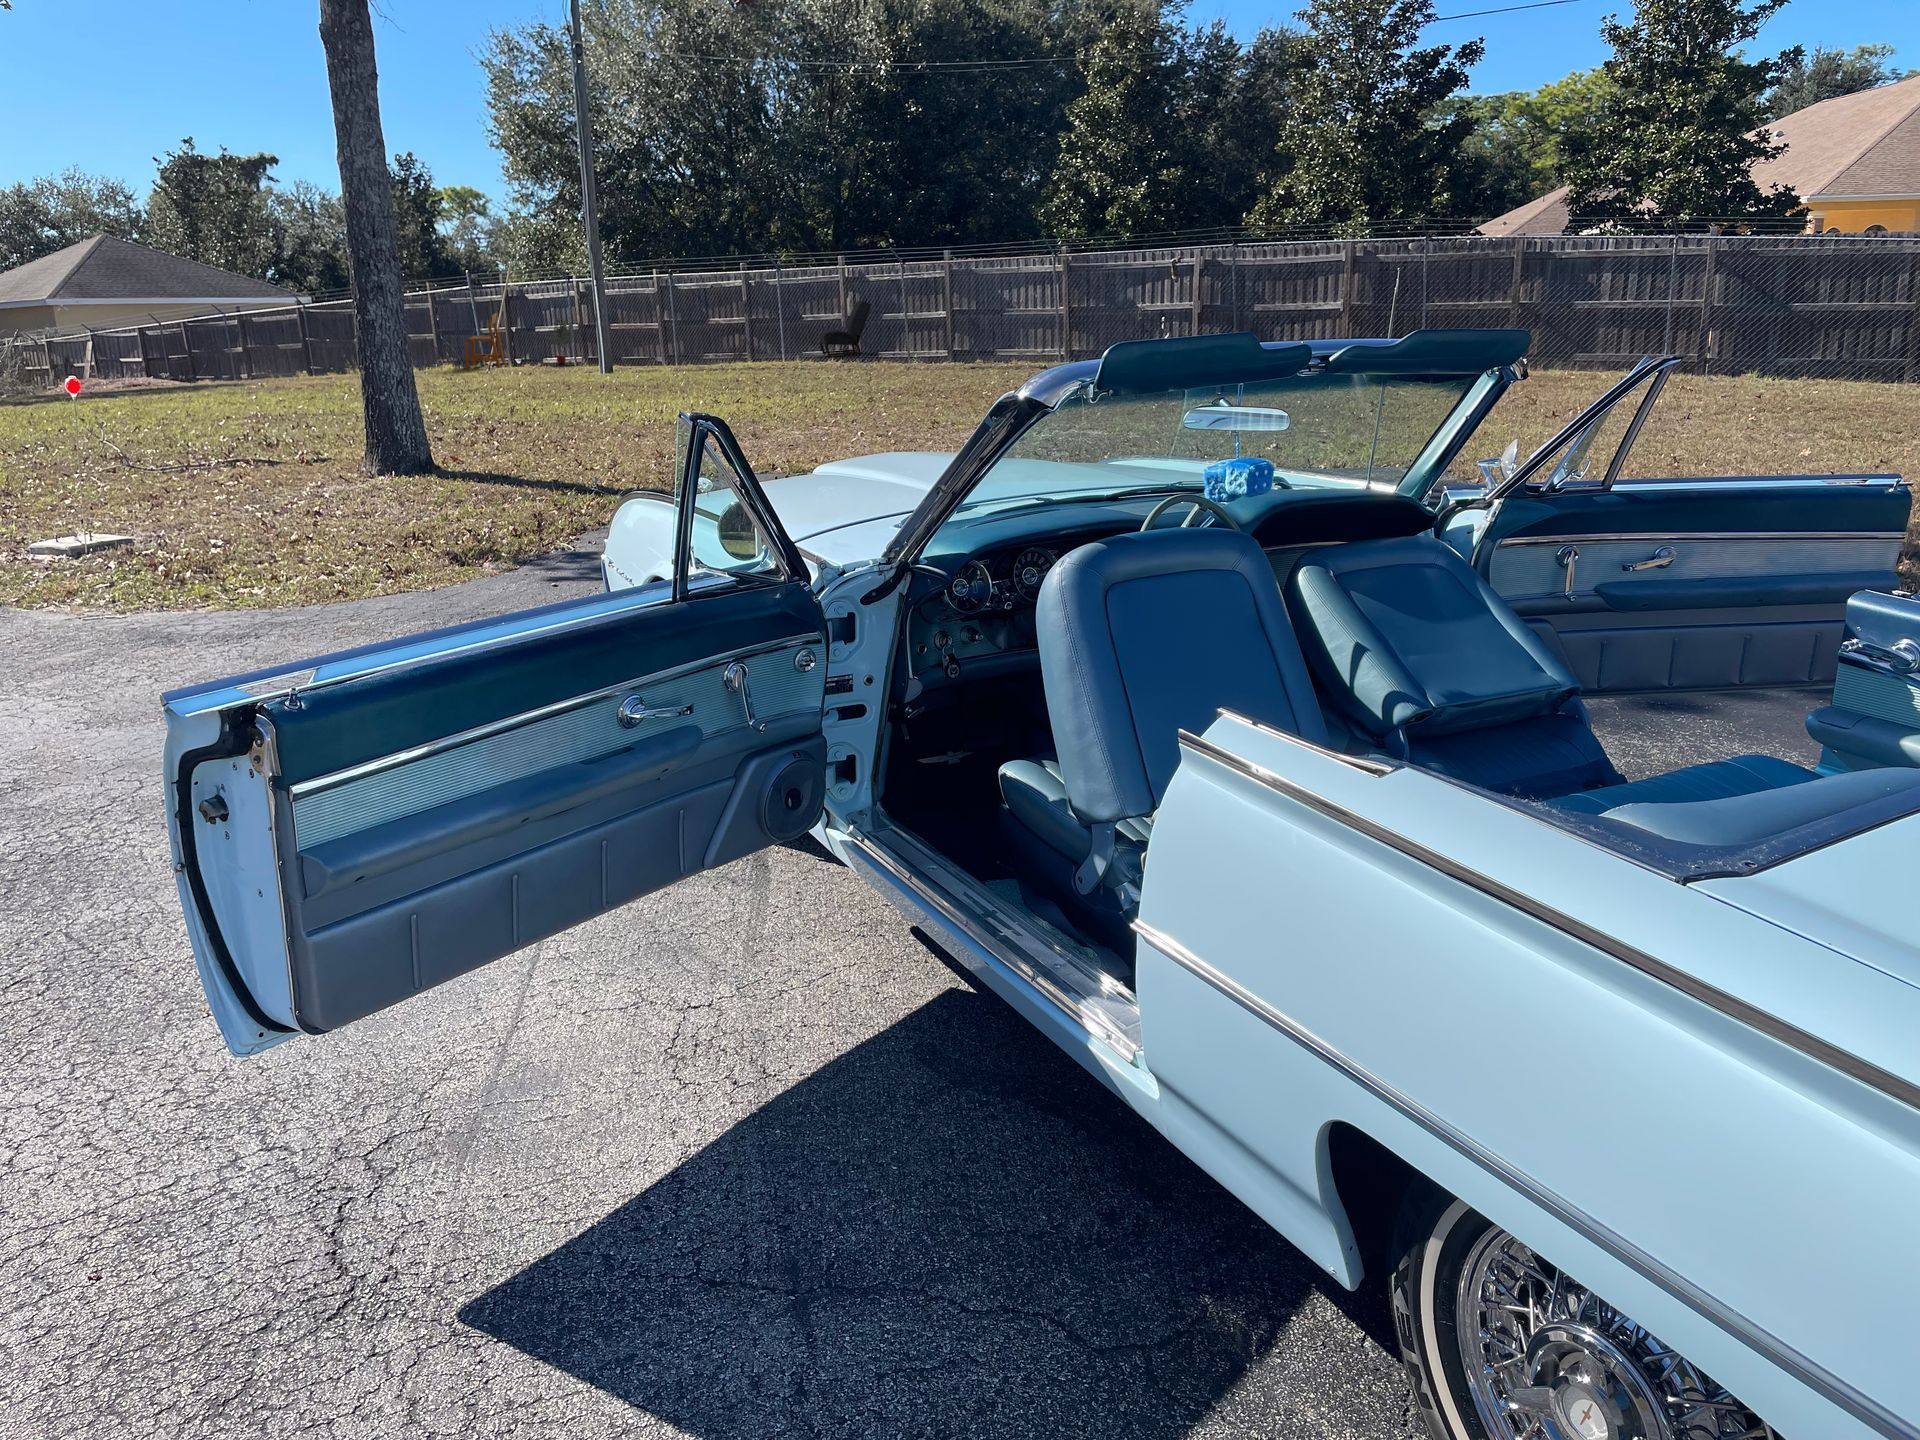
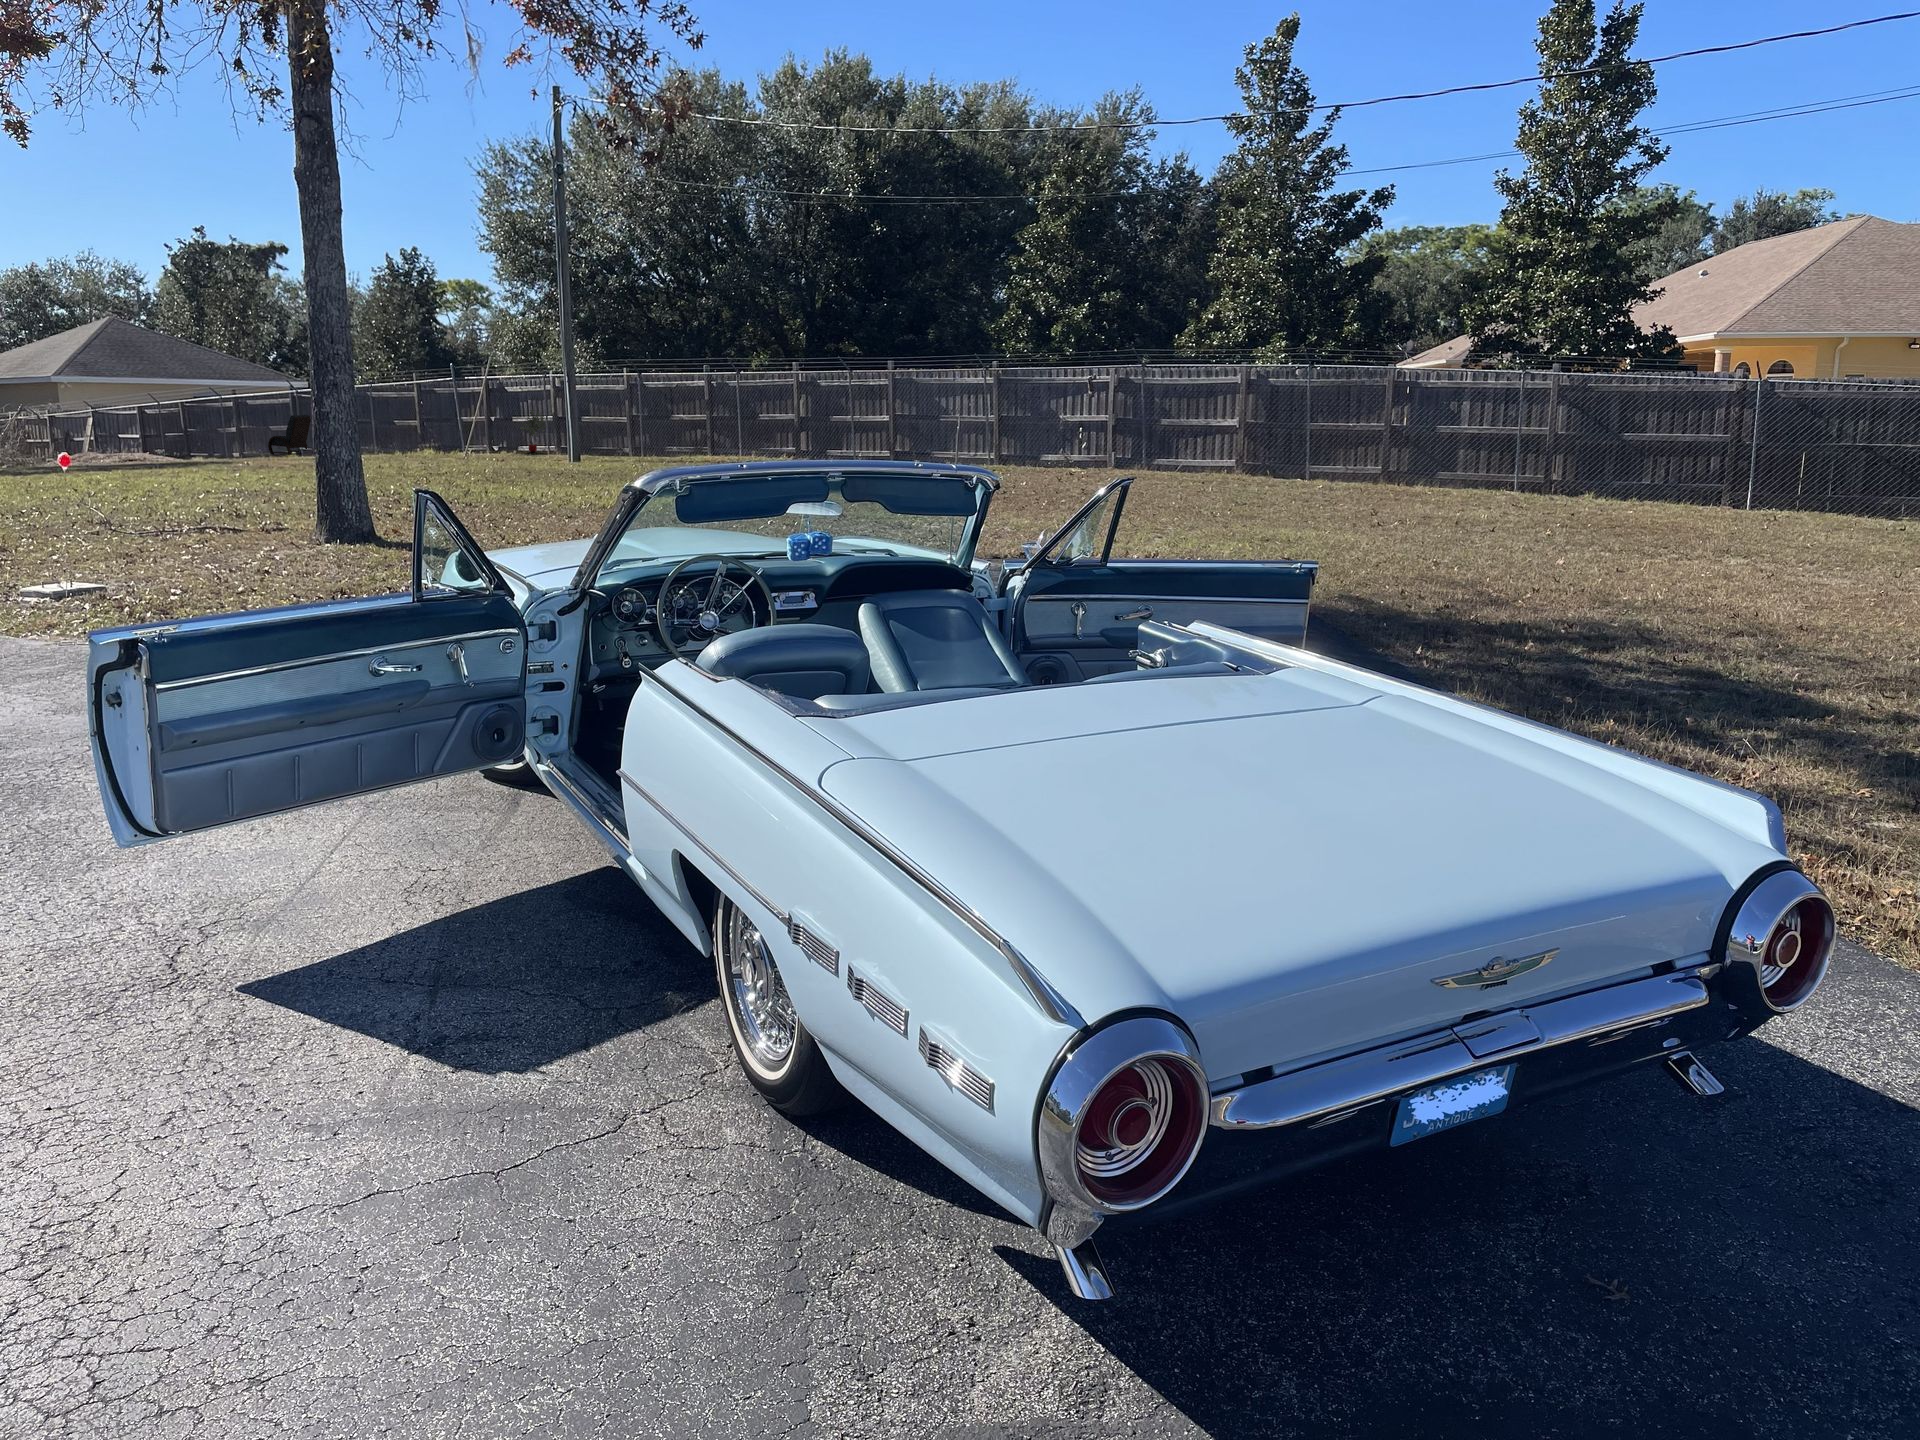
lounge chair: present [820,301,871,357] -> present [268,415,311,455]
bench: present [465,313,505,370] -> none [443,403,482,454]

